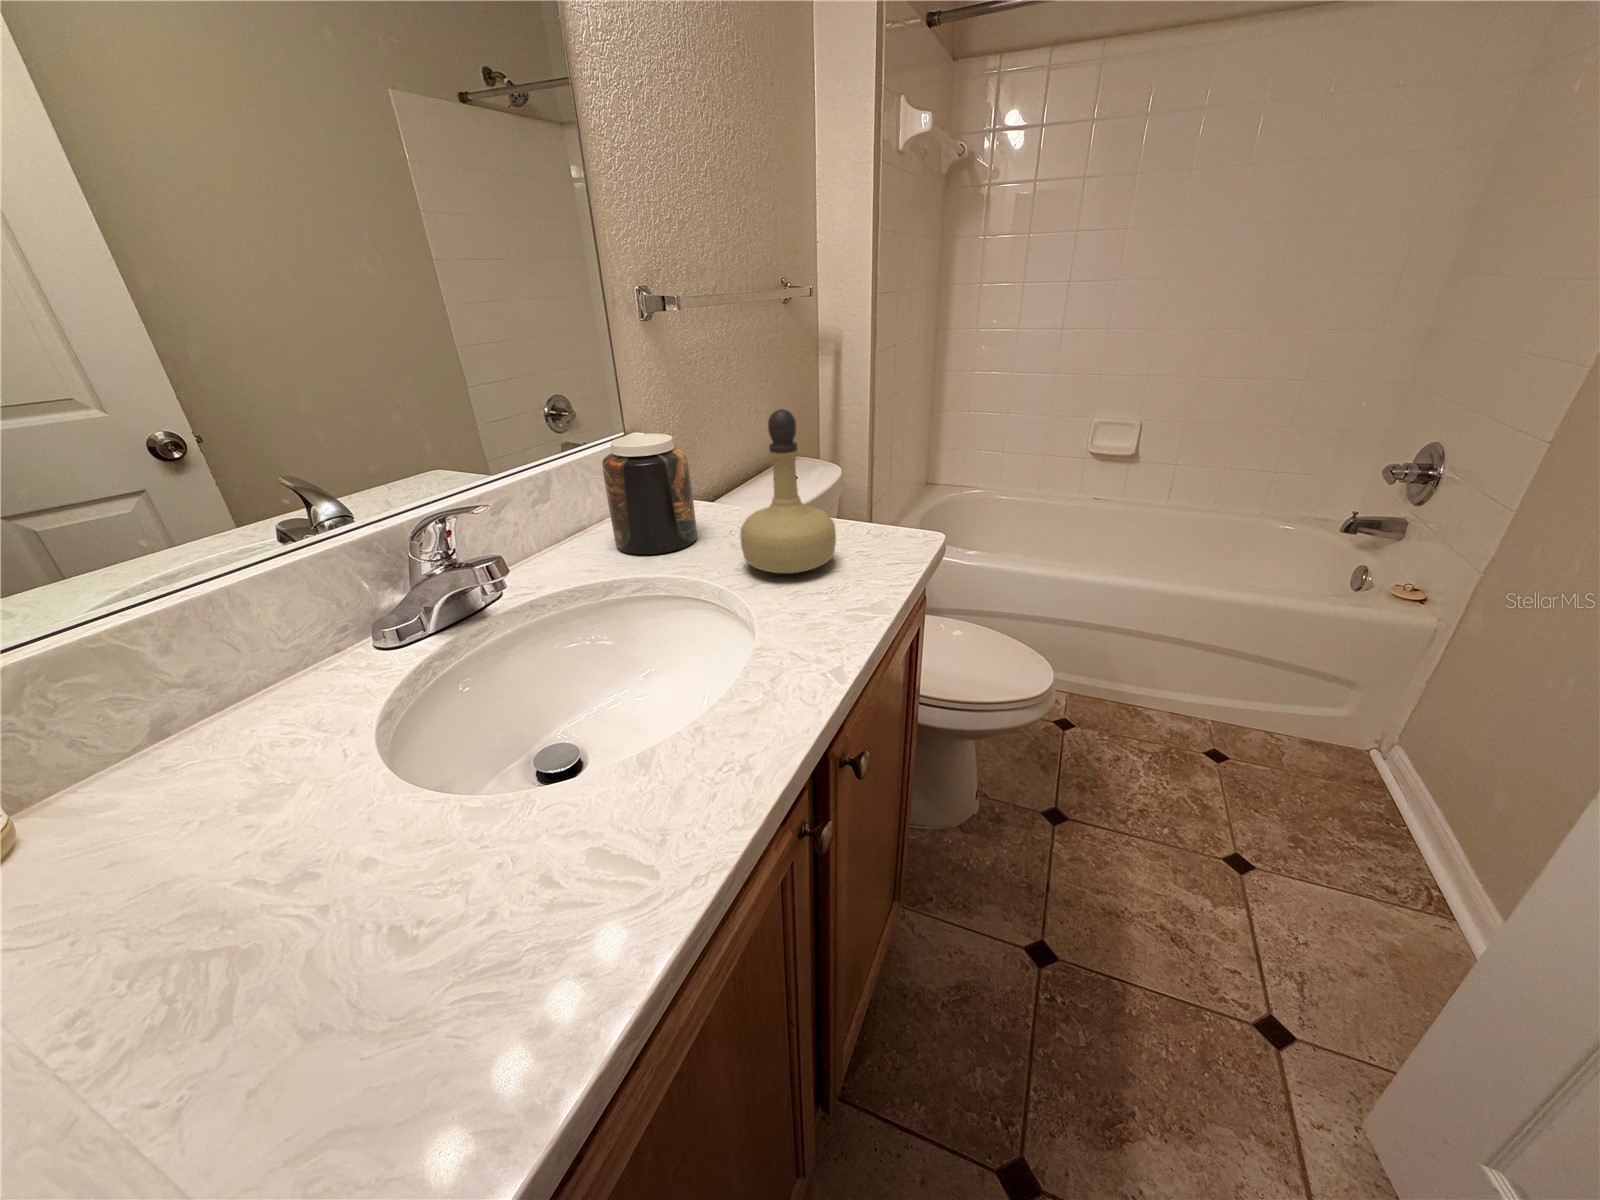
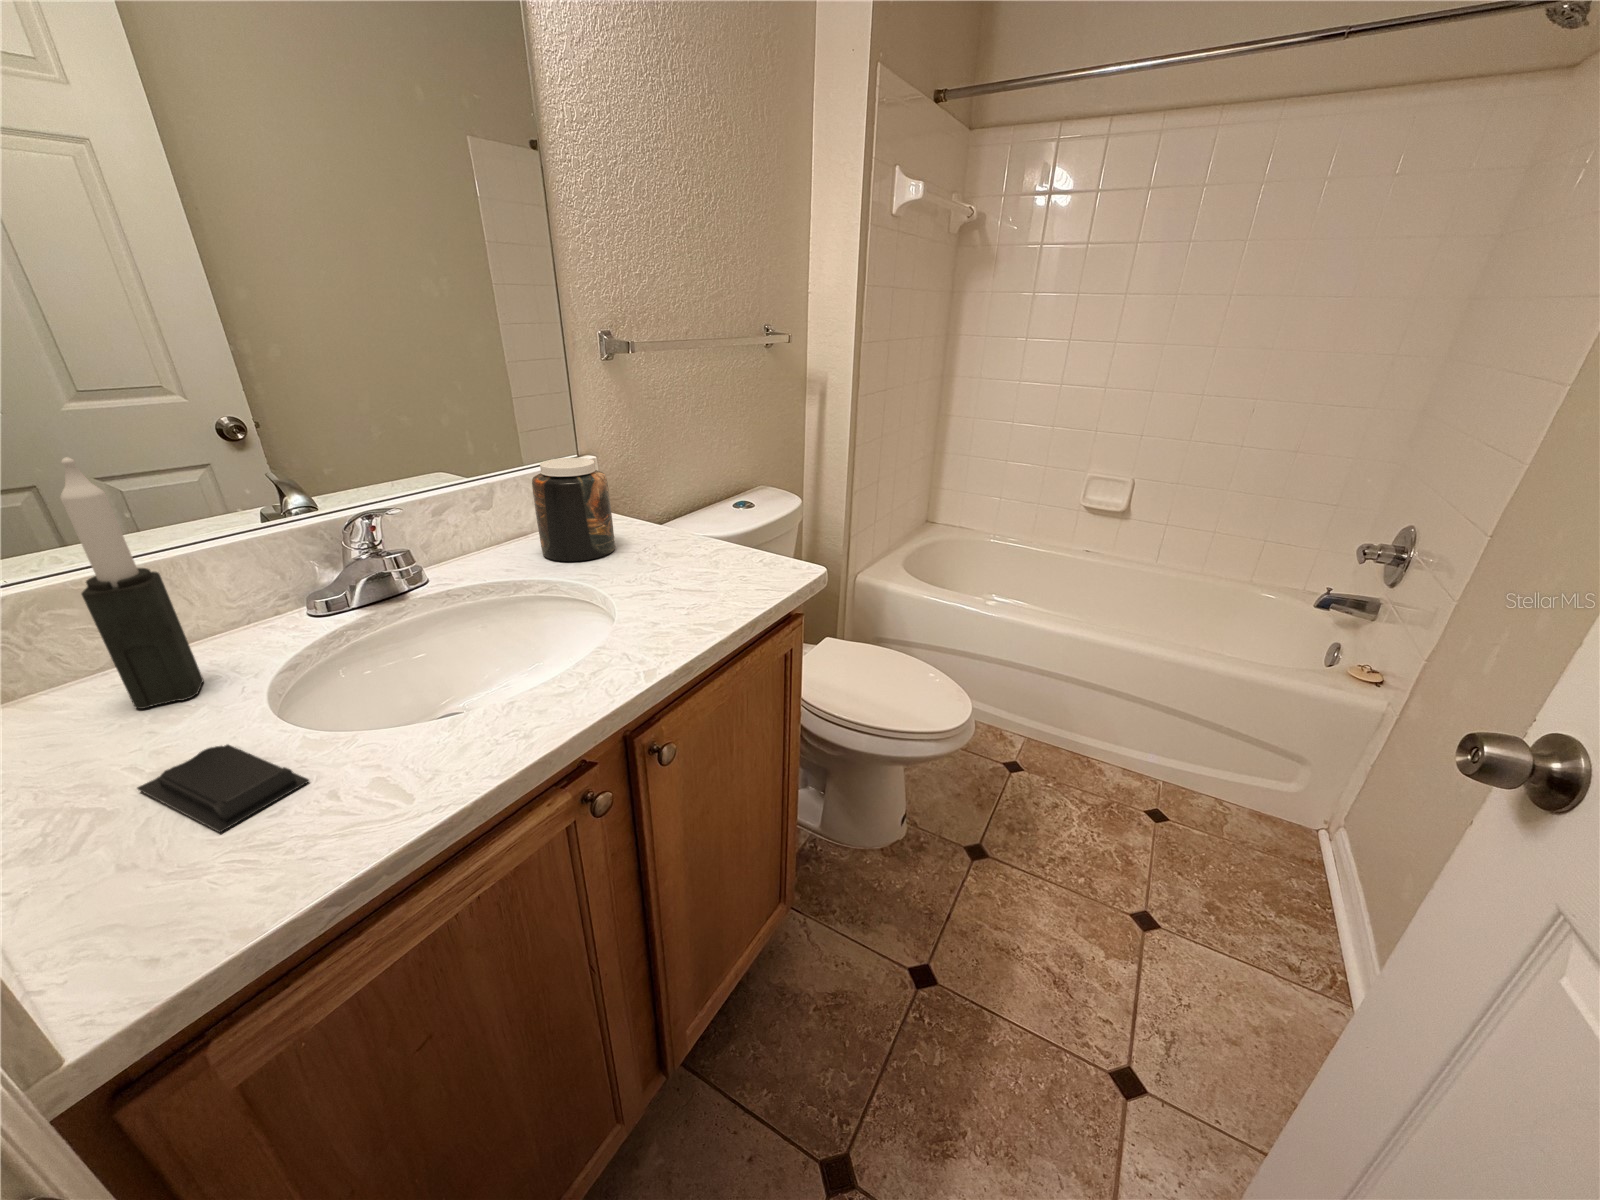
perfume bottle: present [740,409,836,573] -> none [628,446,713,587]
candle: none [79,468,287,797] -> present [61,458,203,709]
soap bar: none [272,834,510,969] -> present [137,745,309,832]

